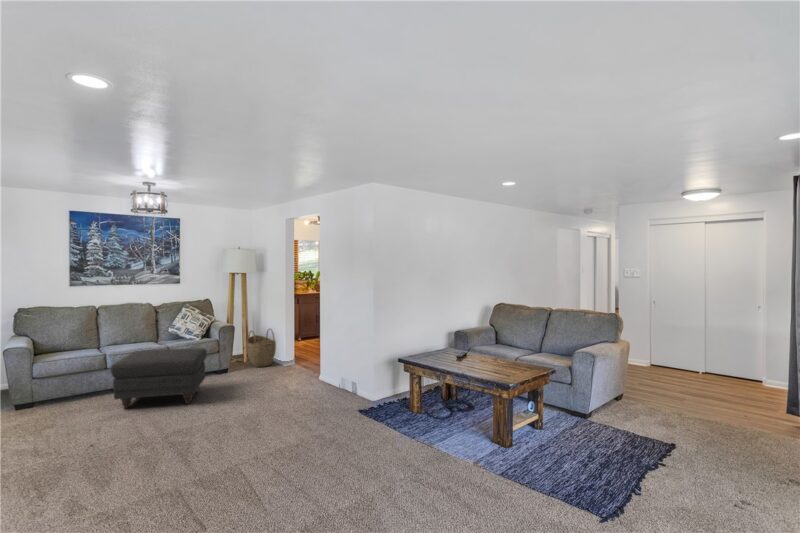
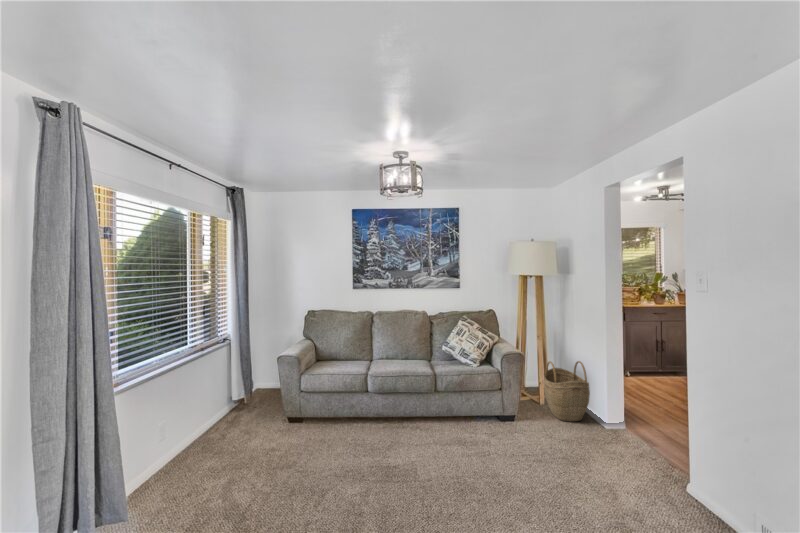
ottoman: present [111,348,207,408] -> none [357,375,479,474]

